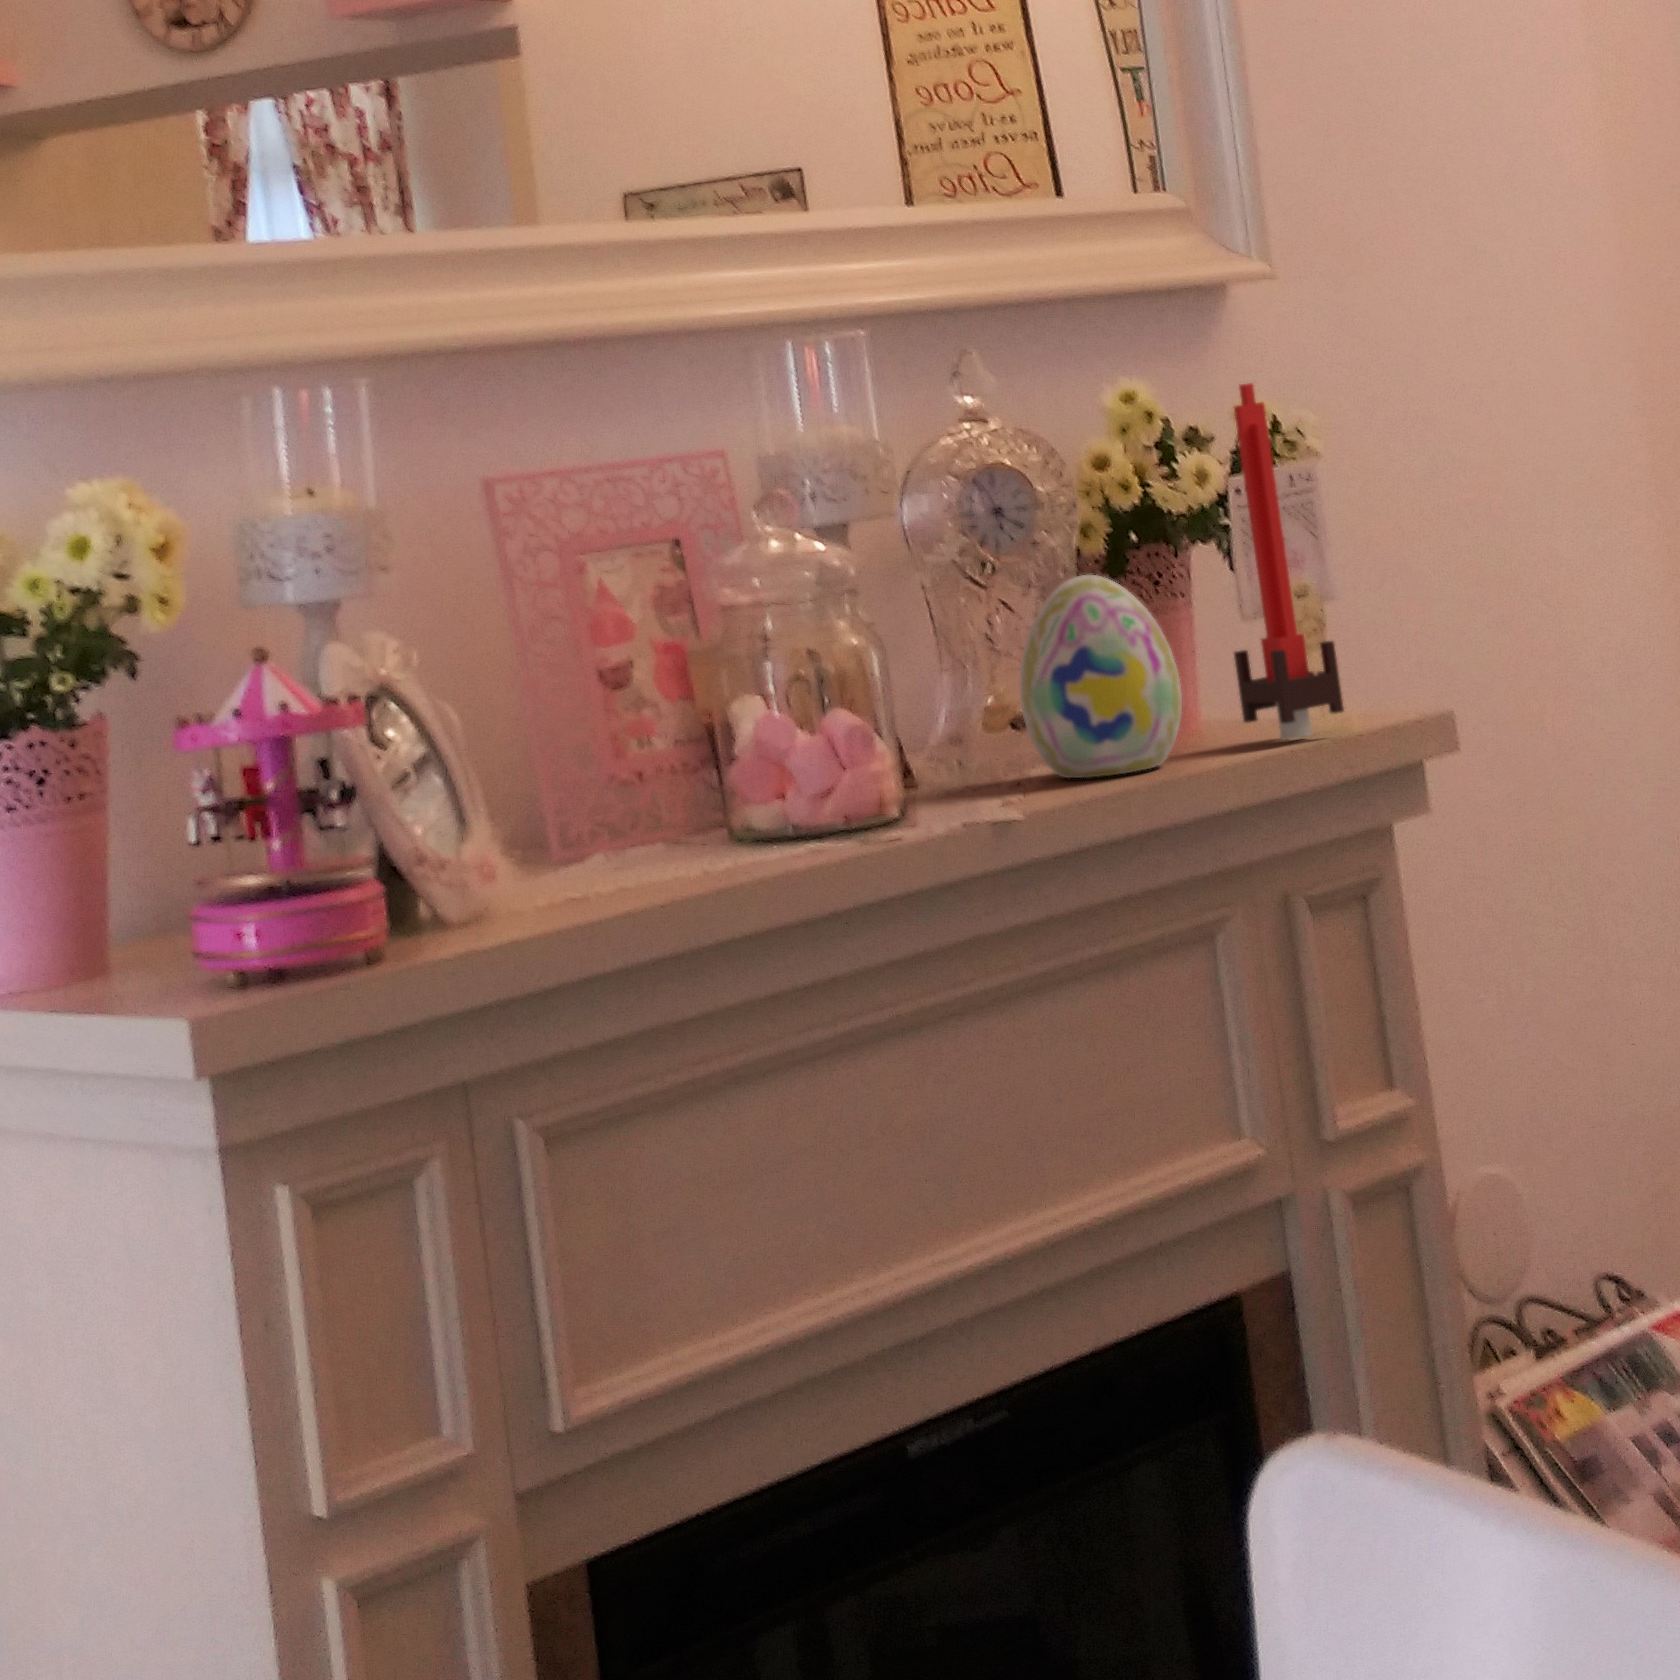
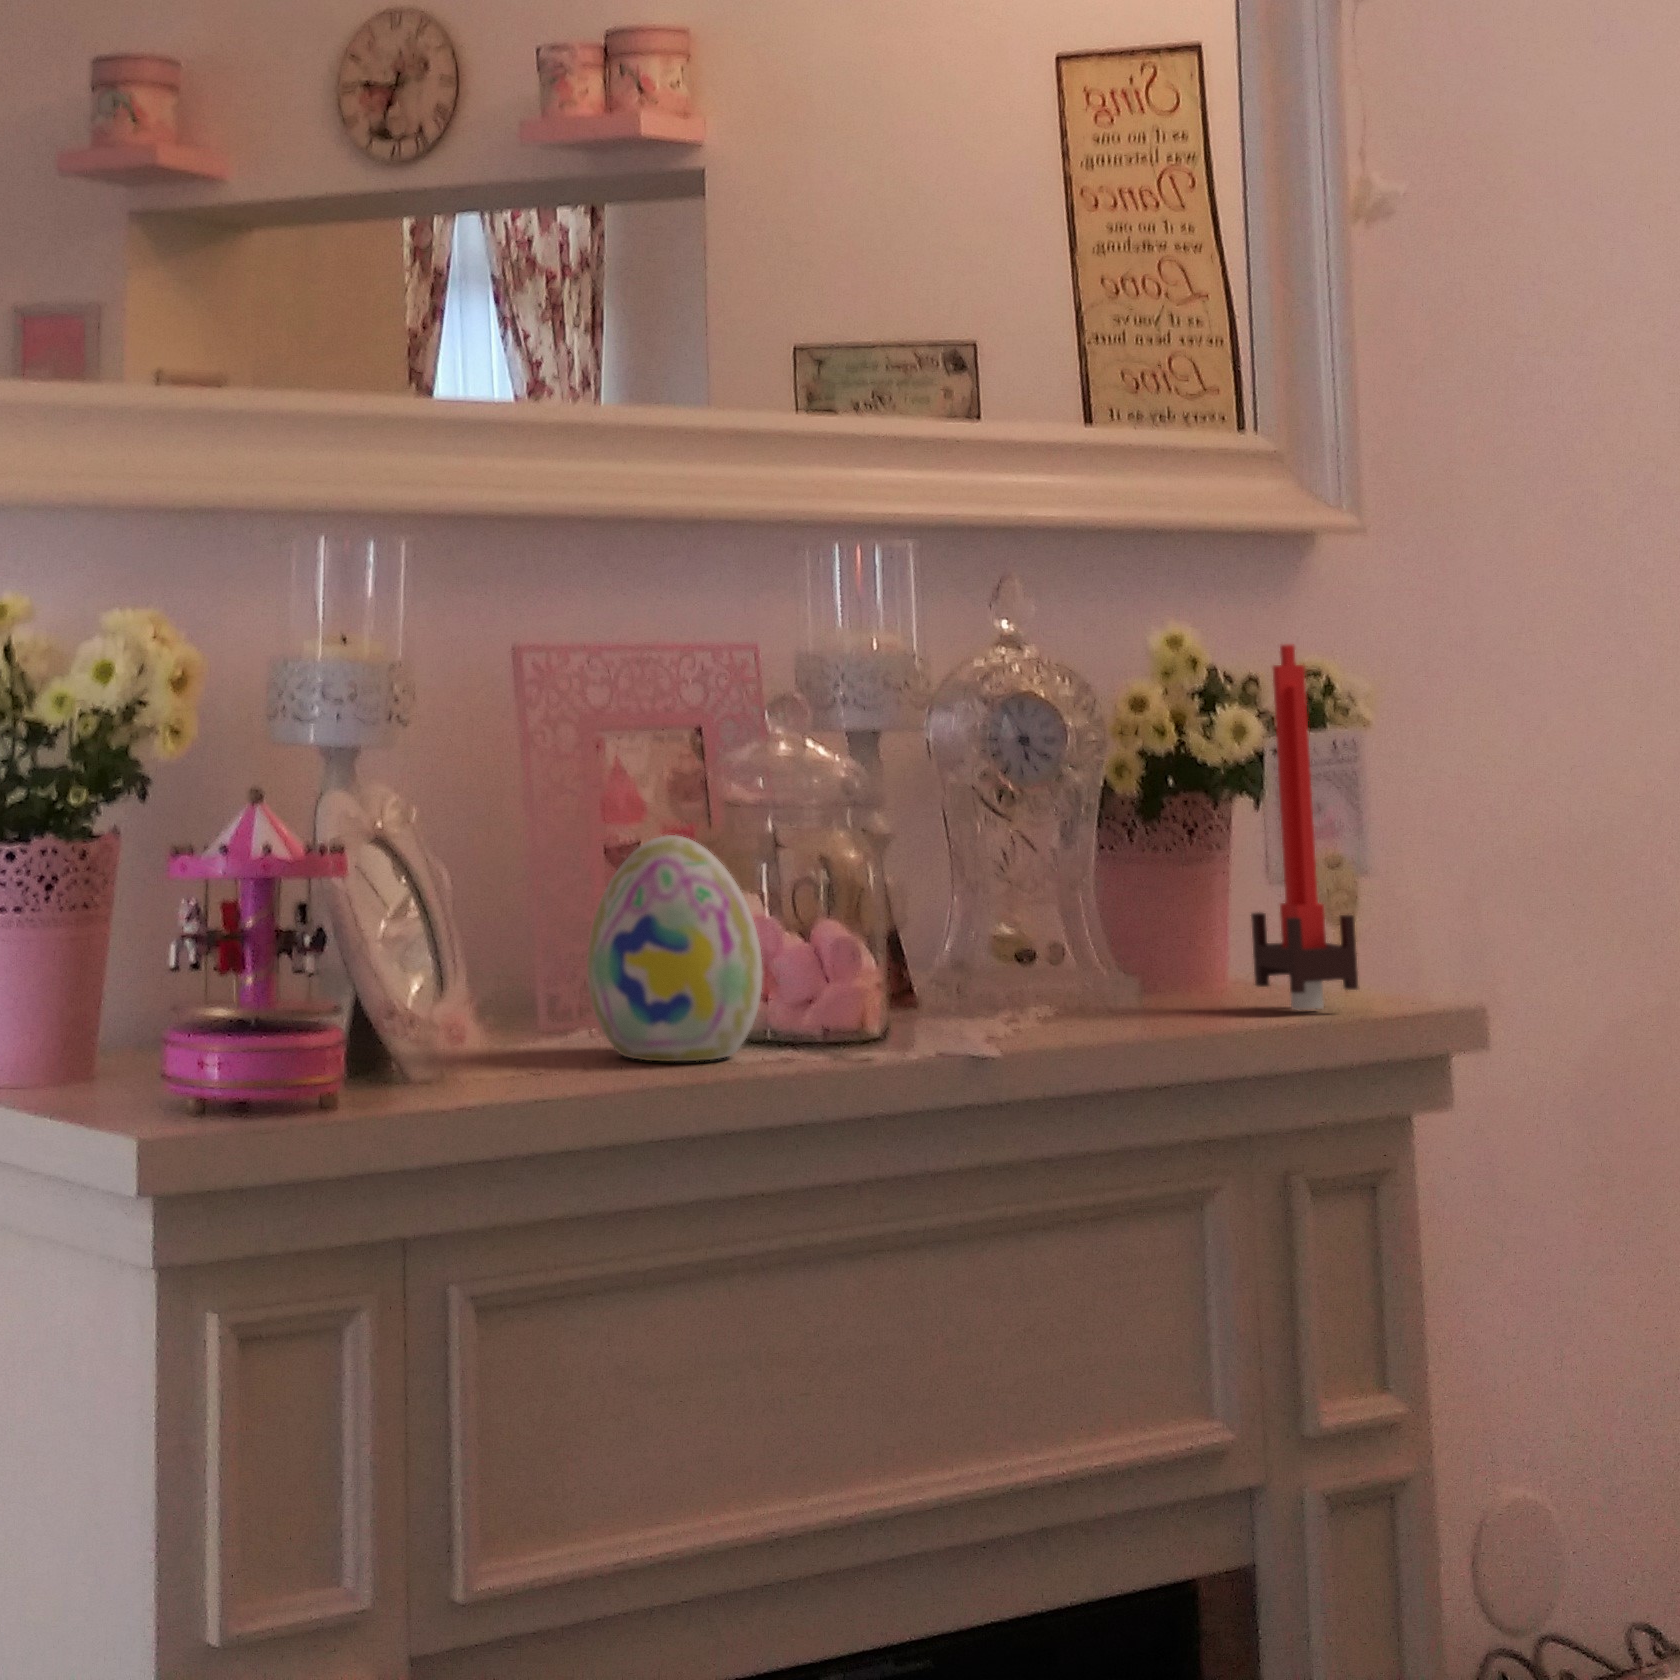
decorative egg: present [1020,575,1182,778] -> present [587,835,763,1061]

